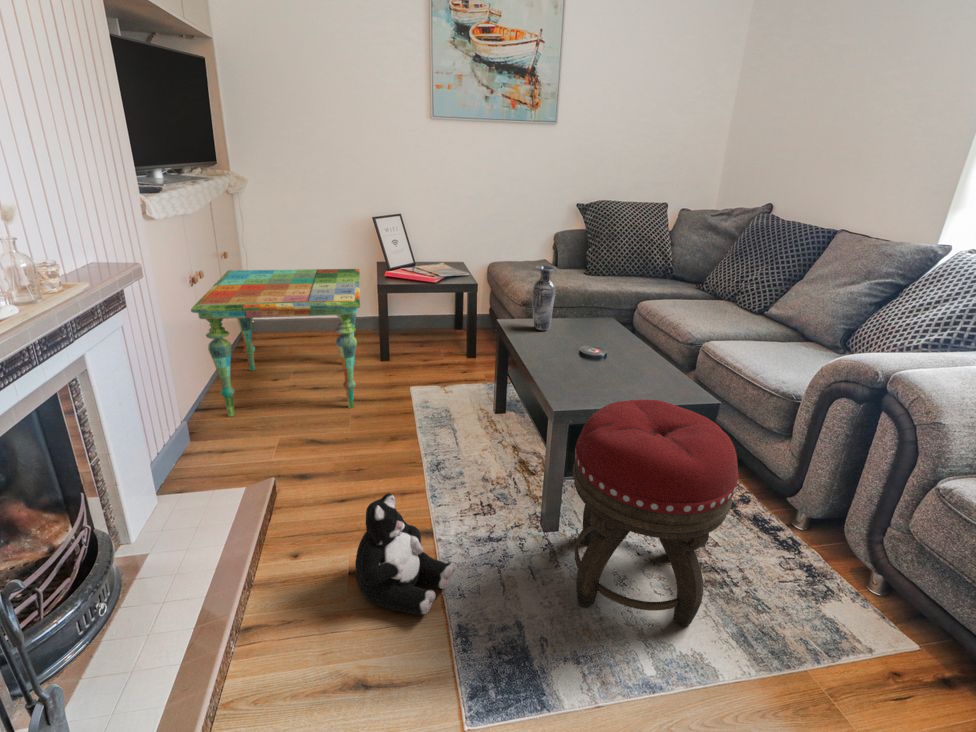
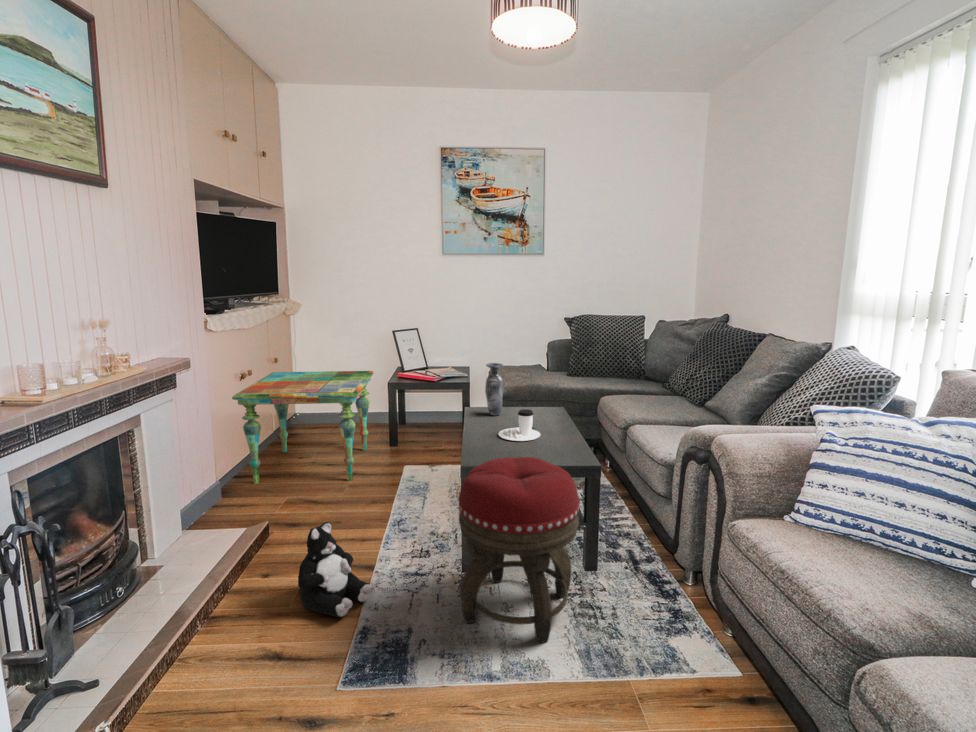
coffee cup: none [569,328,621,369] -> present [499,409,540,441]

